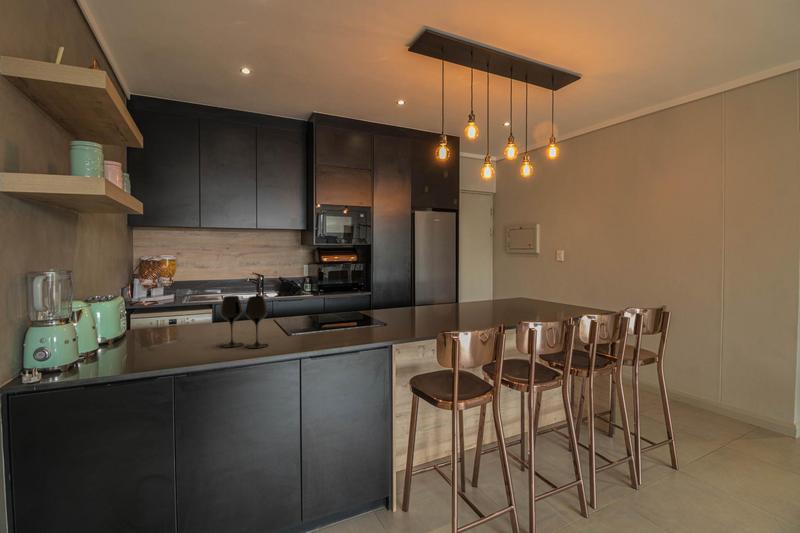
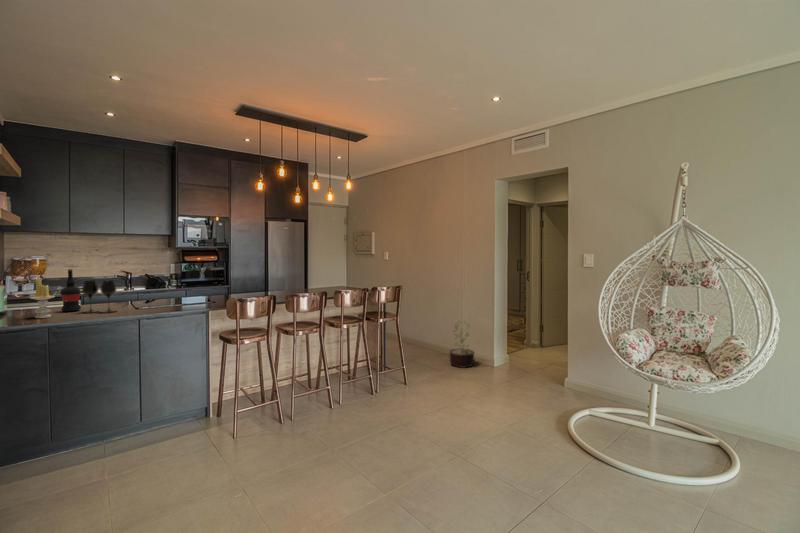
wine bottle: none [192,277,218,342] -> present [61,269,81,311]
candle: none [149,295,185,358] -> present [29,279,55,318]
decorative plant: none [706,357,757,434] -> present [450,322,474,368]

